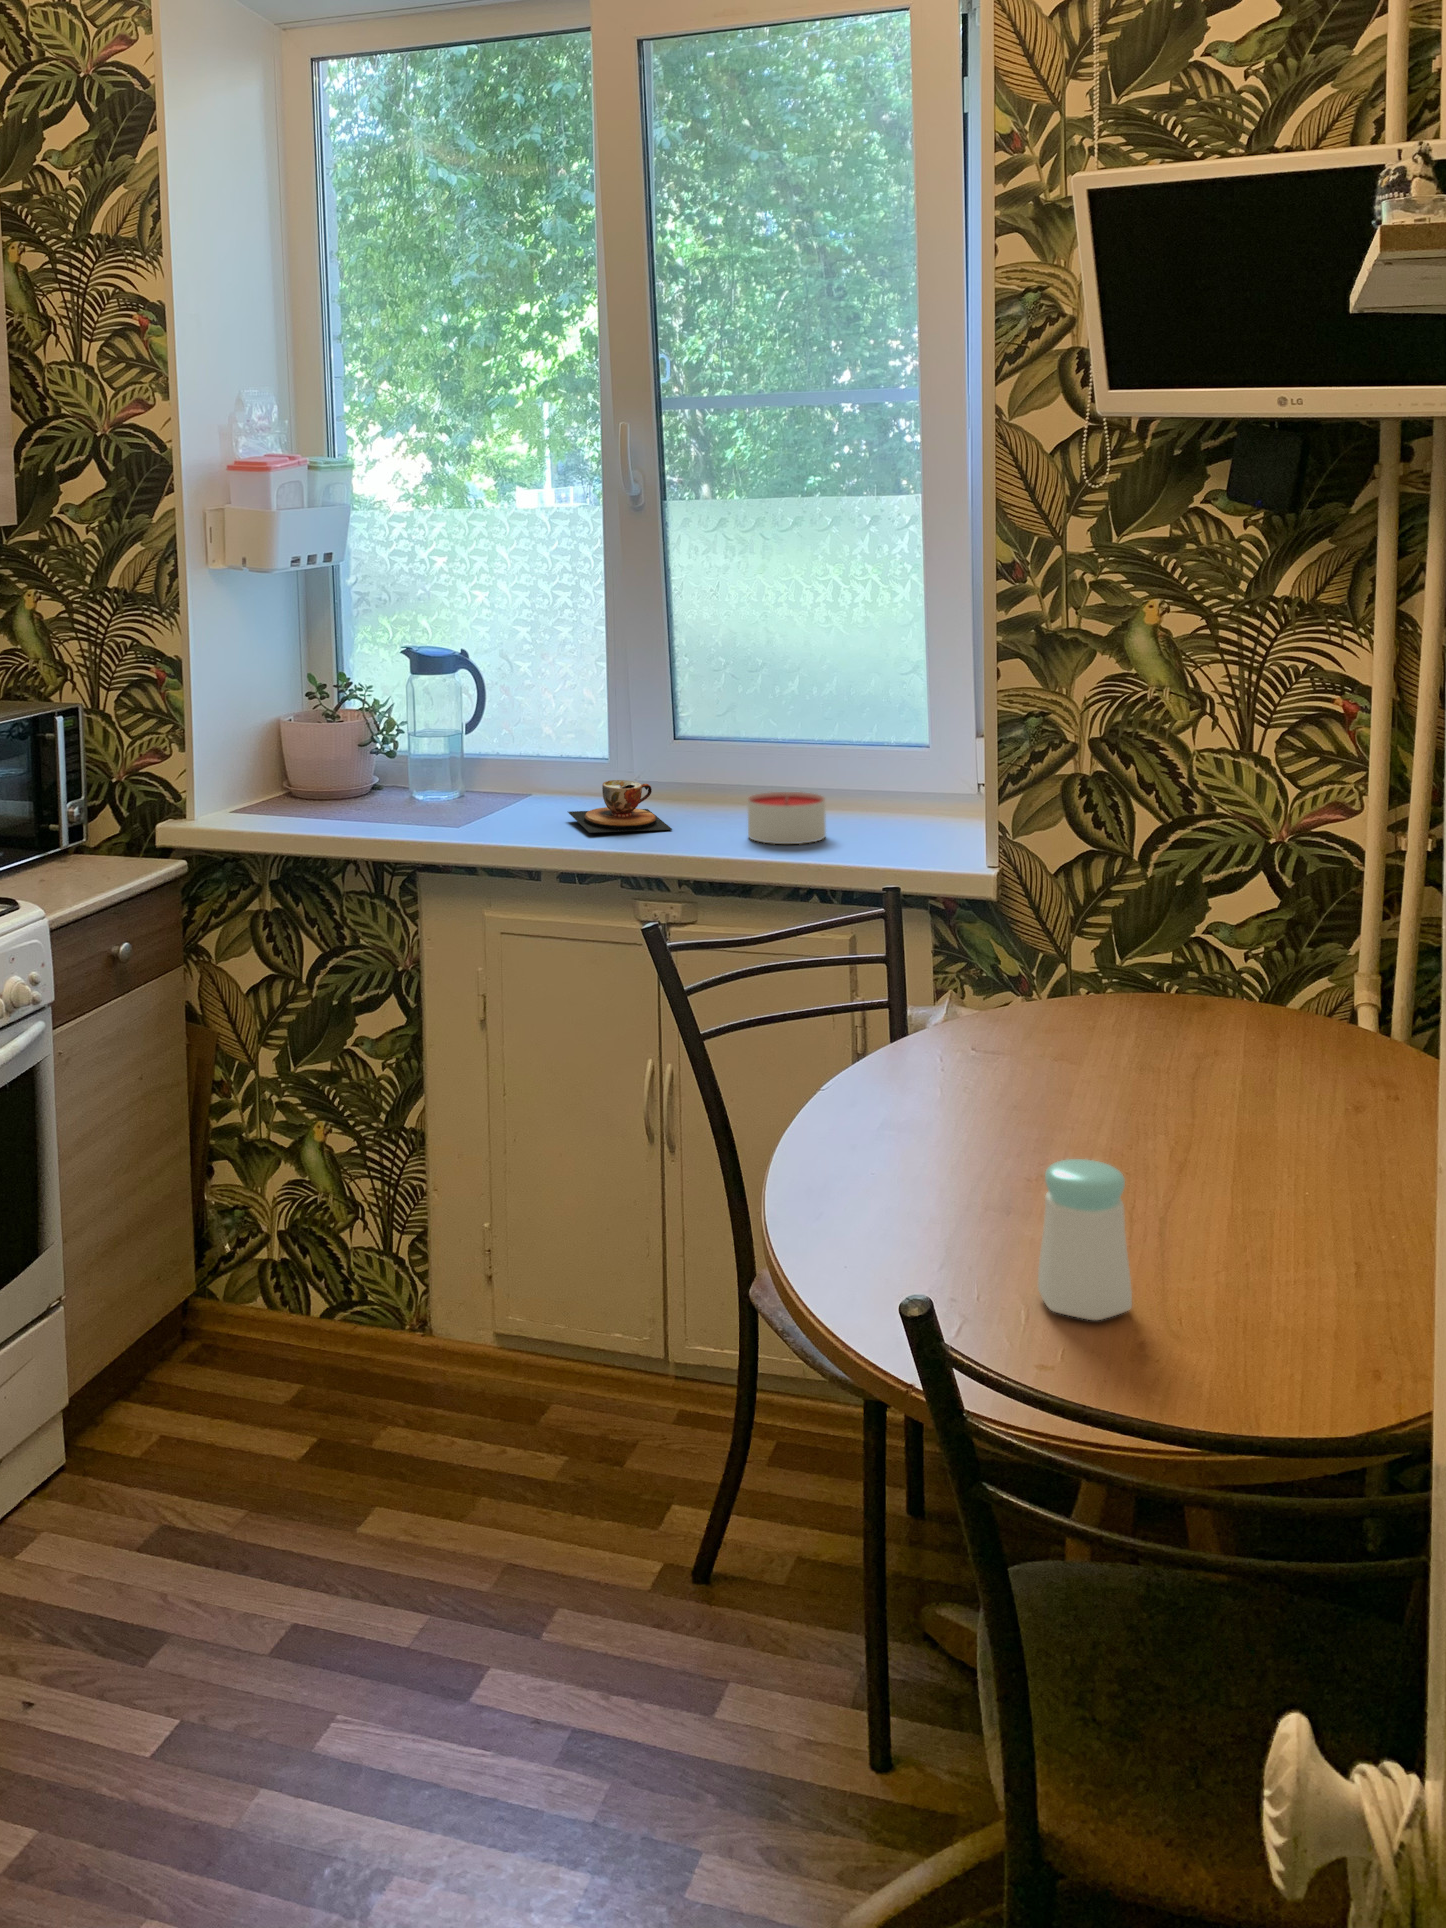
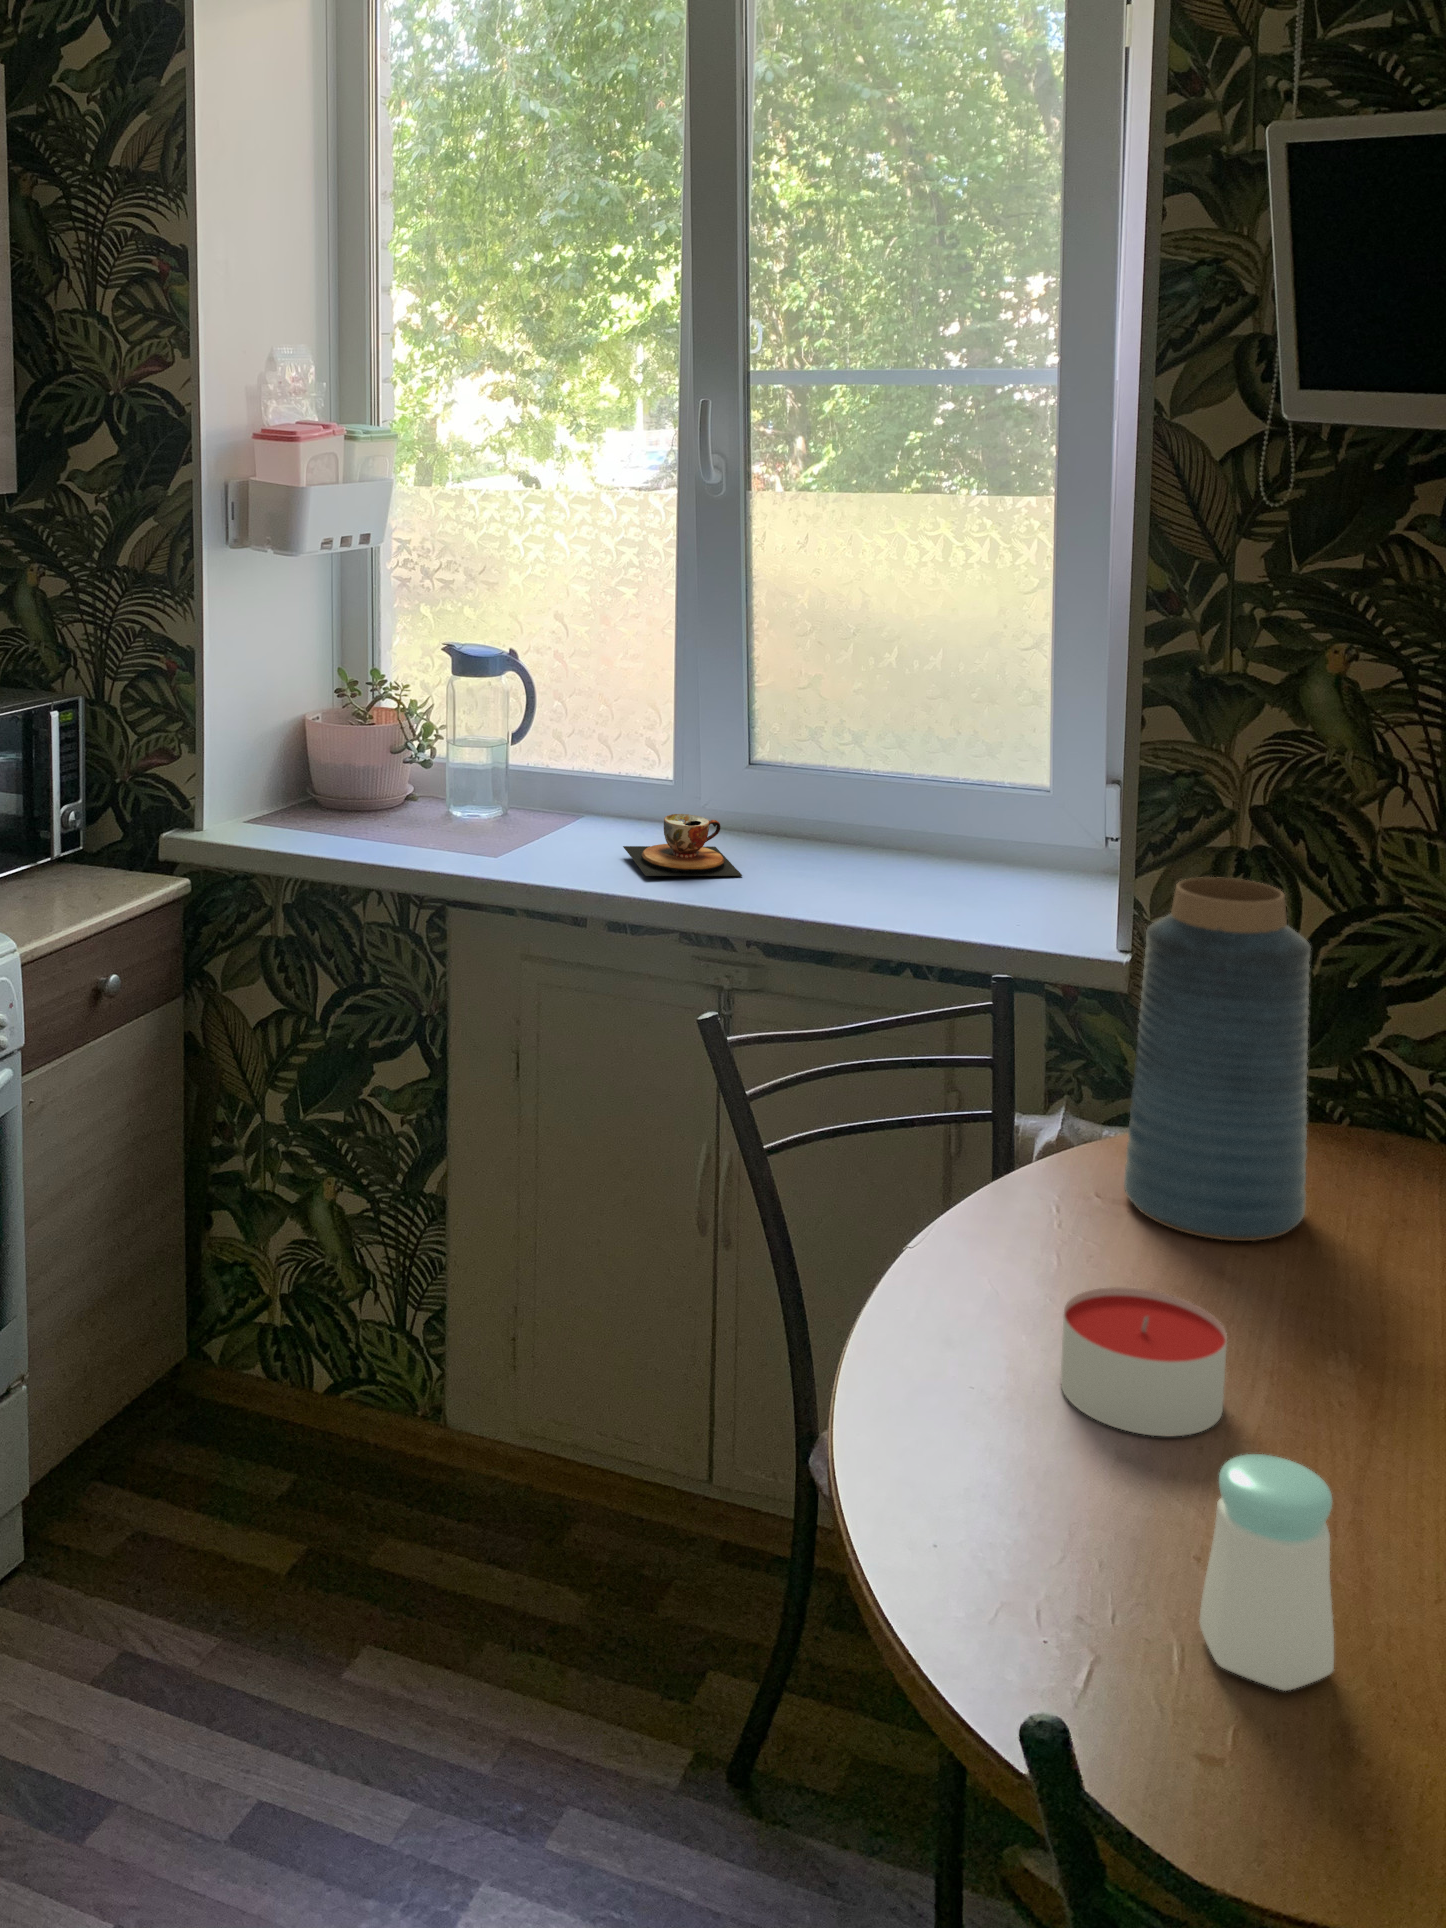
vase: none [994,783,1136,1070] -> present [1124,877,1311,1241]
candle: present [748,792,826,844] -> present [1061,1287,1227,1436]

